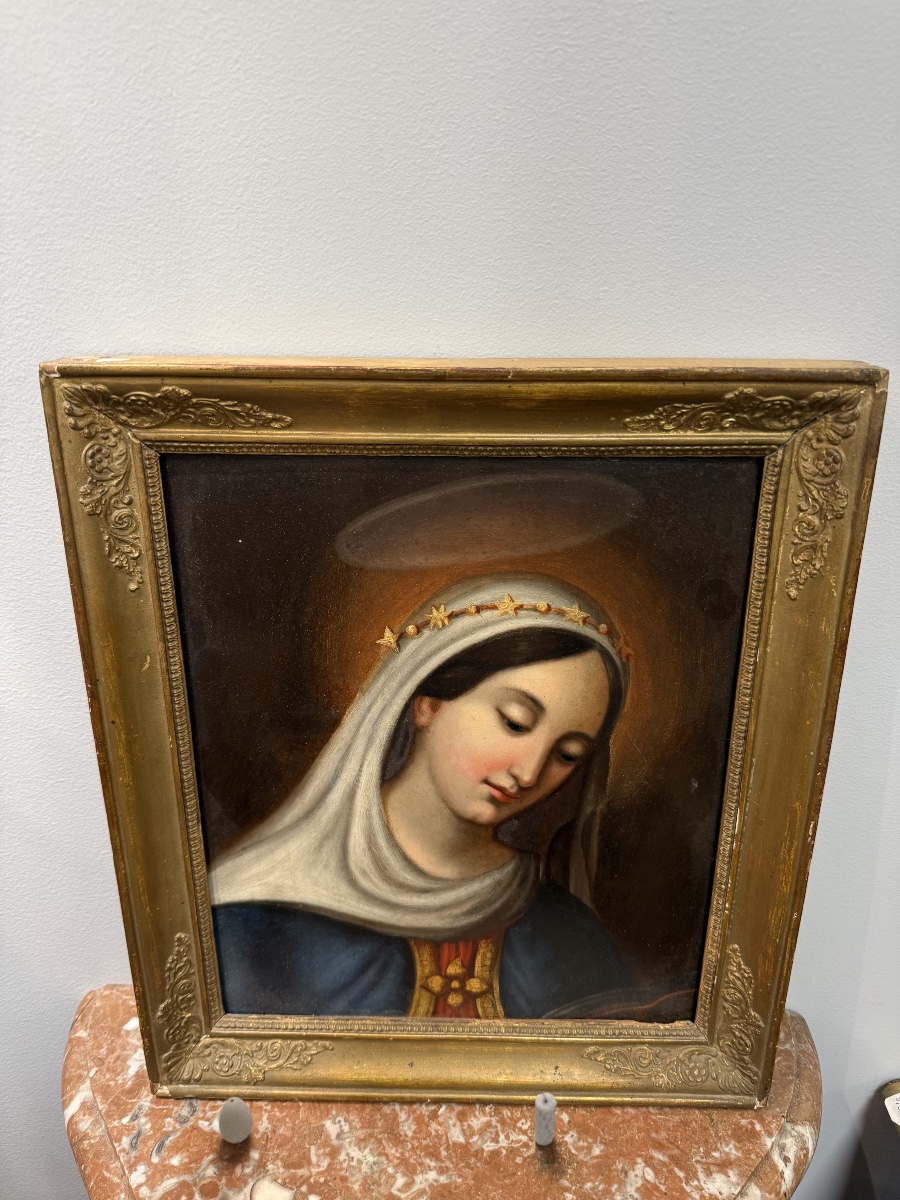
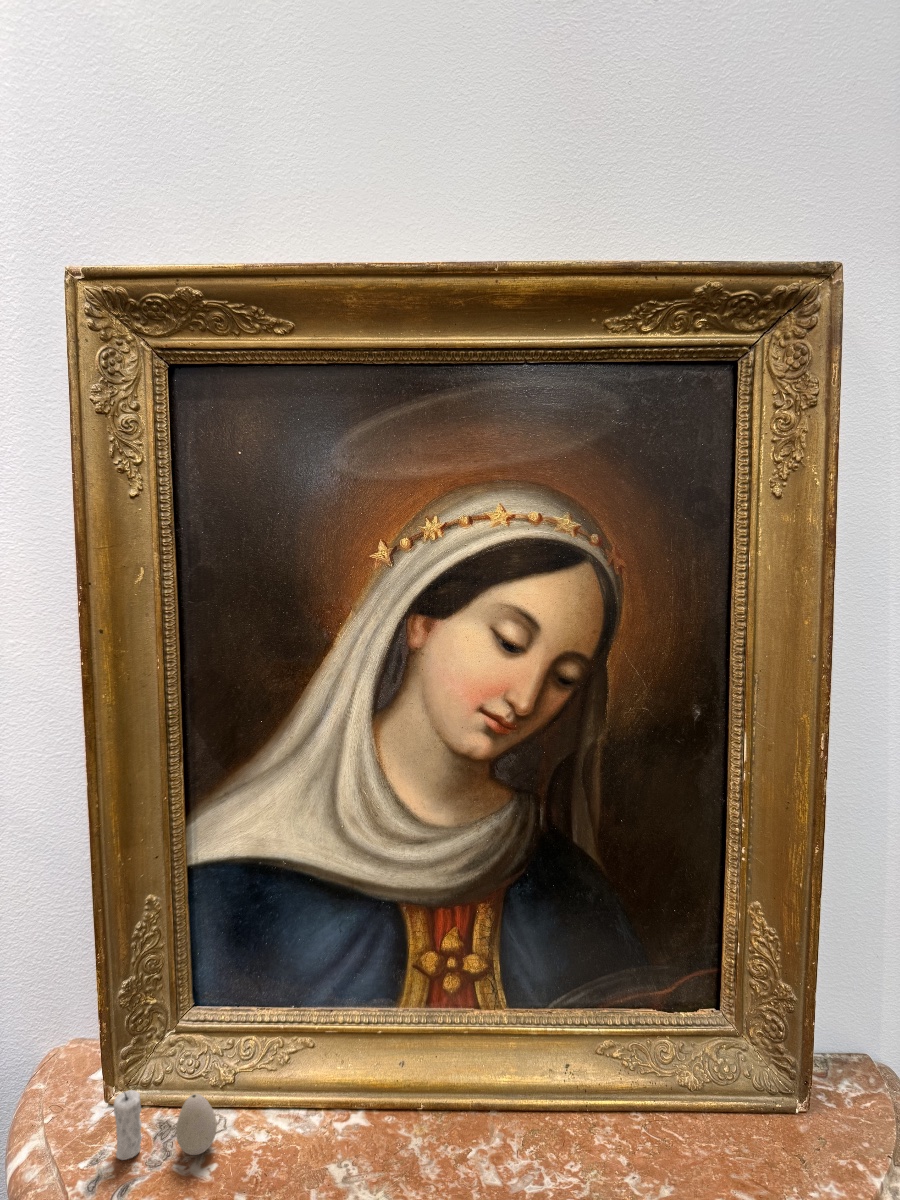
candle: present [535,1093,557,1145] -> present [114,1090,142,1160]

